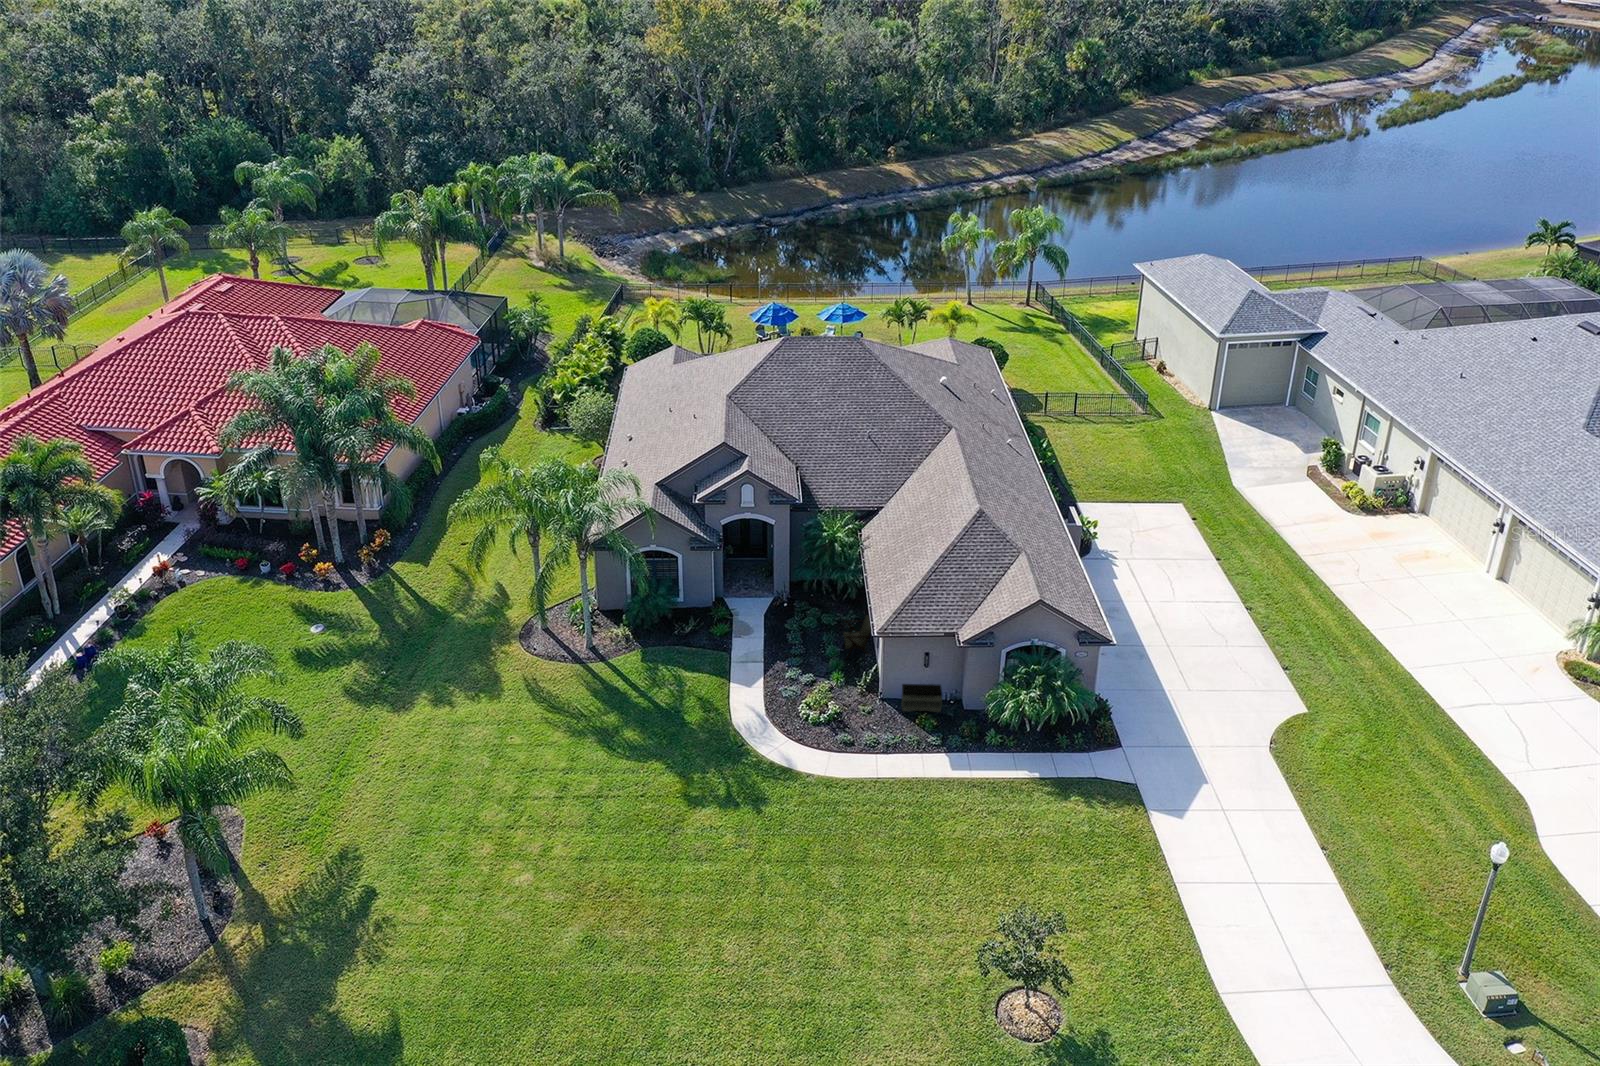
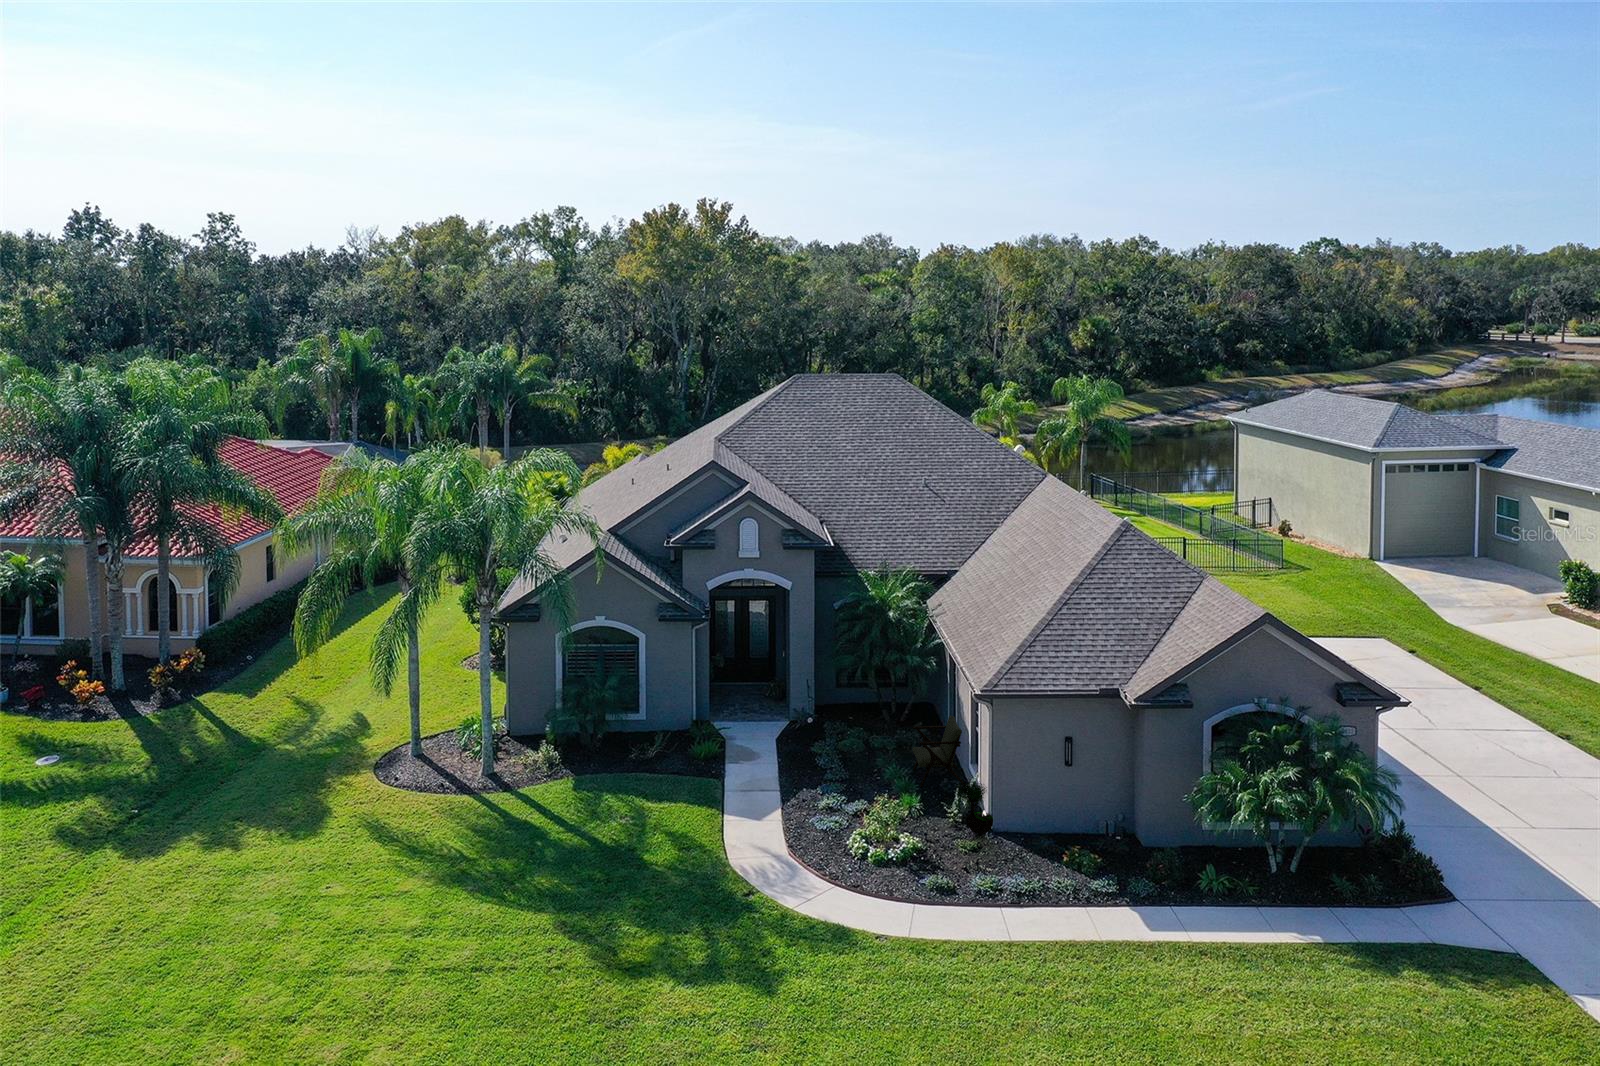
potted tree: none [861,671,883,701] -> present [957,781,993,834]
bench: present [902,684,942,712] -> none [1026,799,1102,847]

